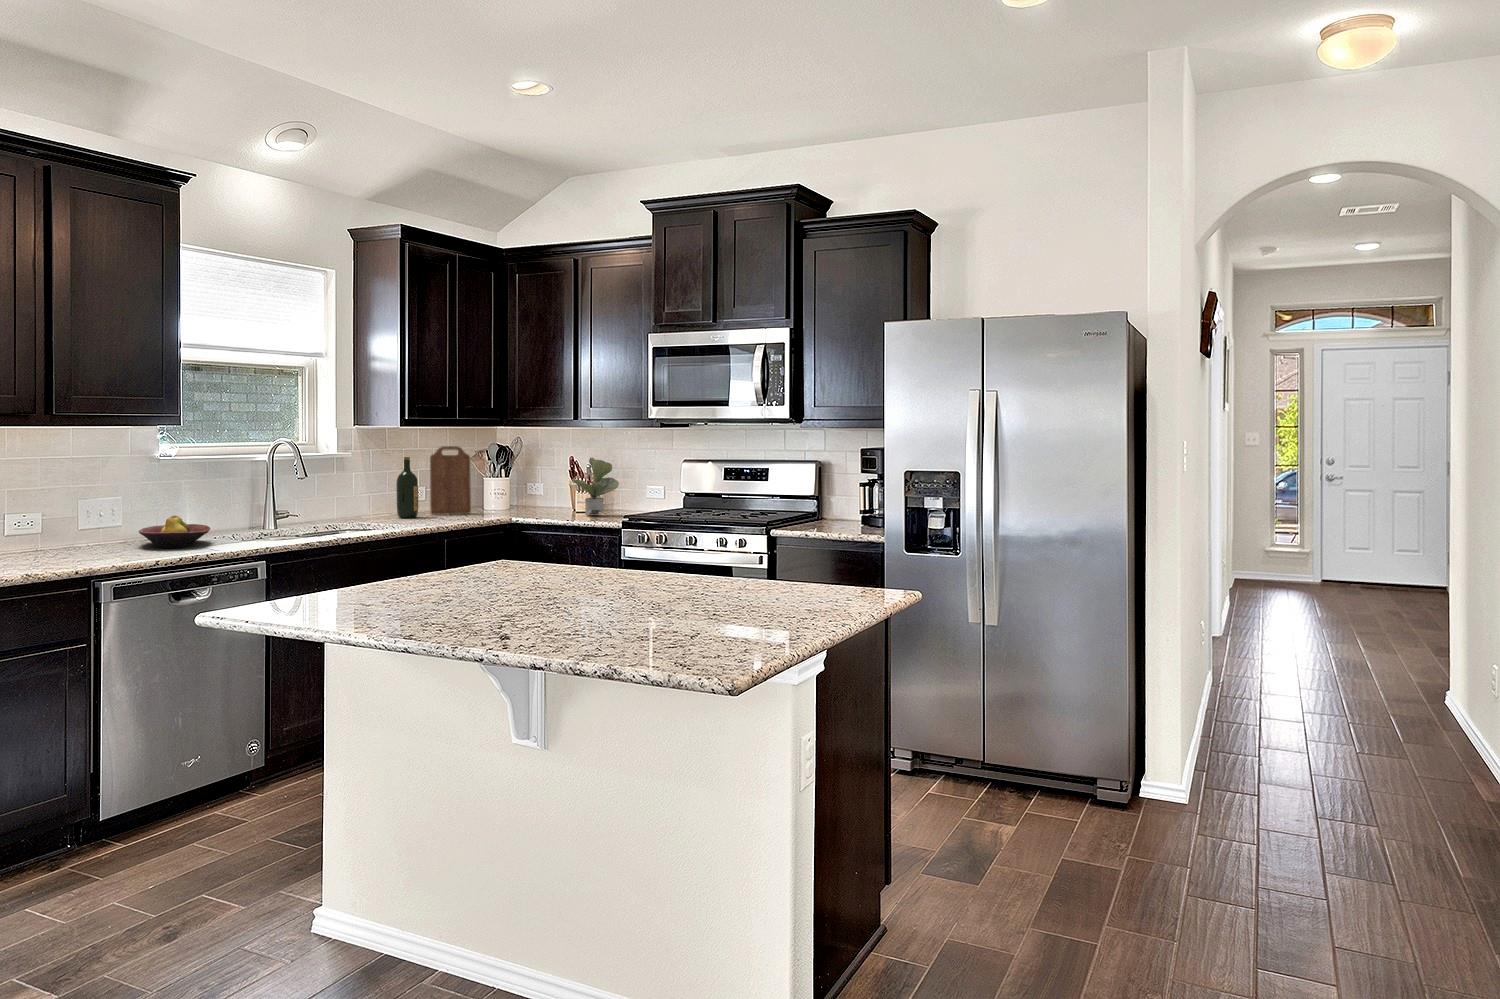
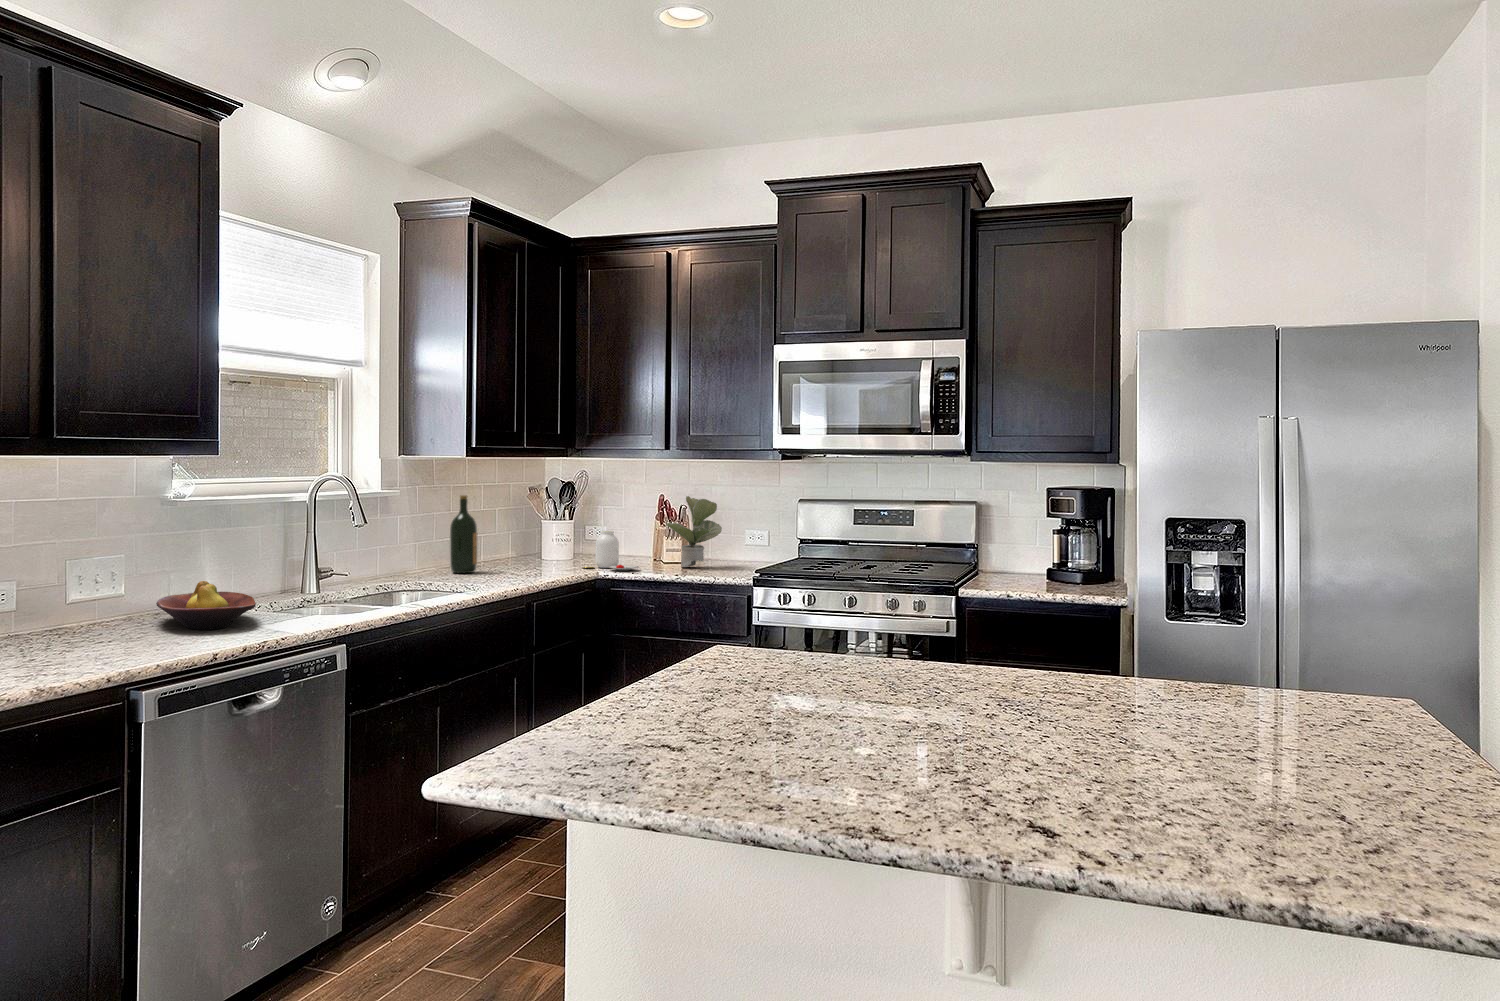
cutting board: present [430,446,471,515] -> none [487,482,534,568]
jar: none [505,486,548,517] -> present [583,531,639,570]

